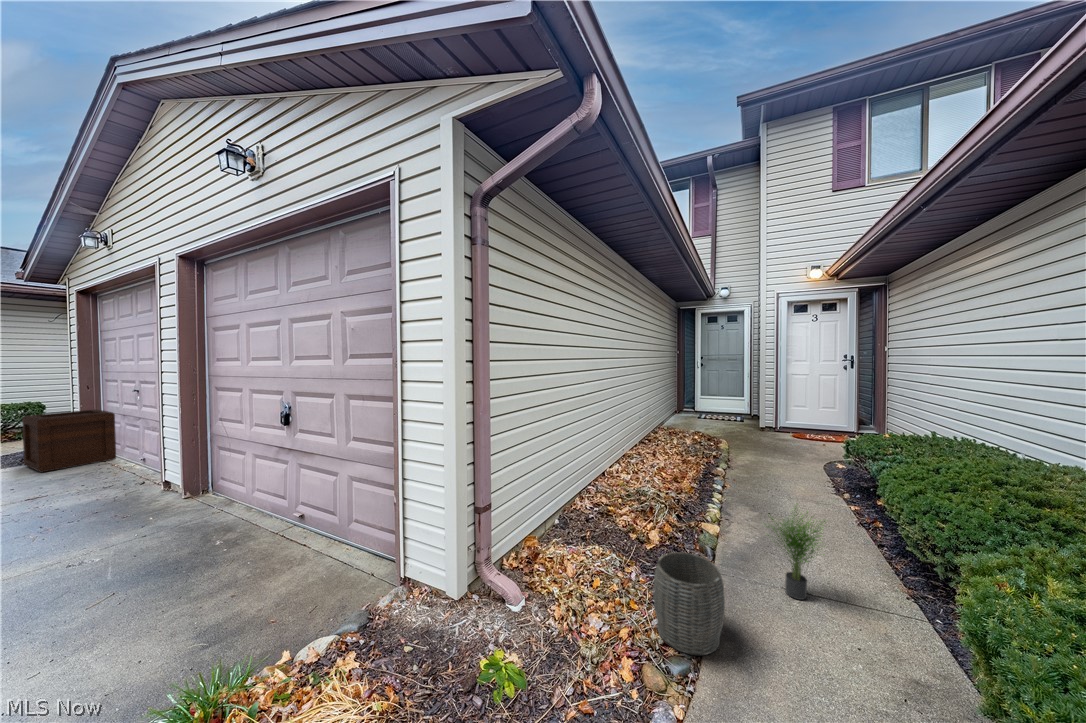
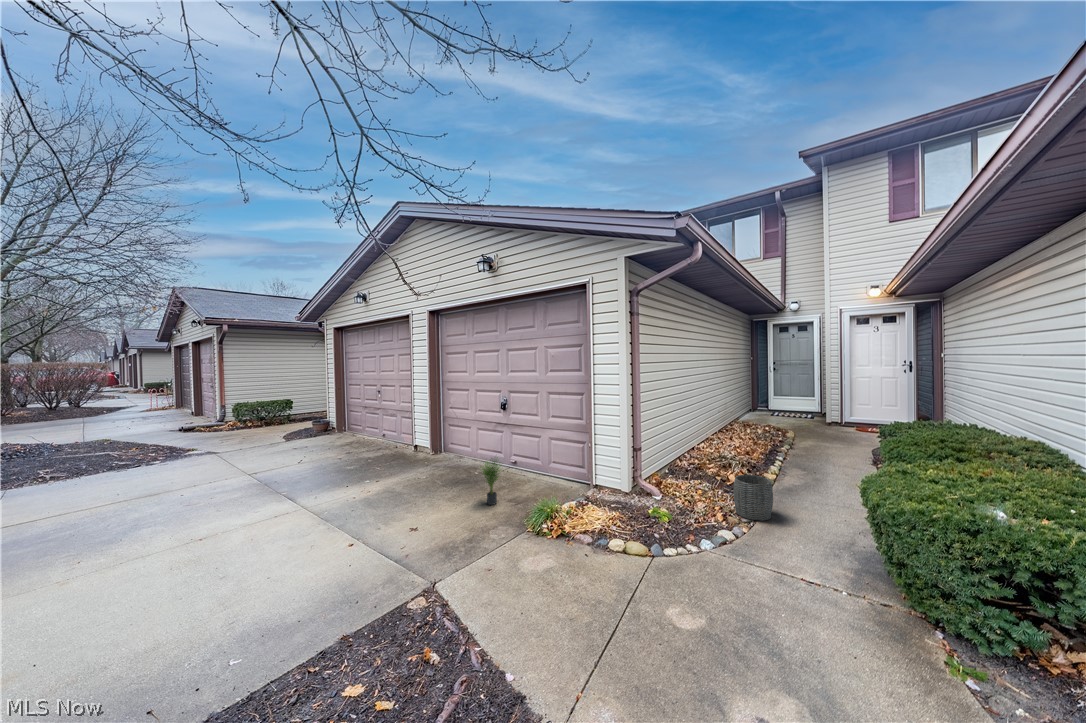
wooden crate: present [22,410,116,472] -> none [314,403,362,441]
potted plant: present [768,508,821,600] -> present [483,461,499,505]

